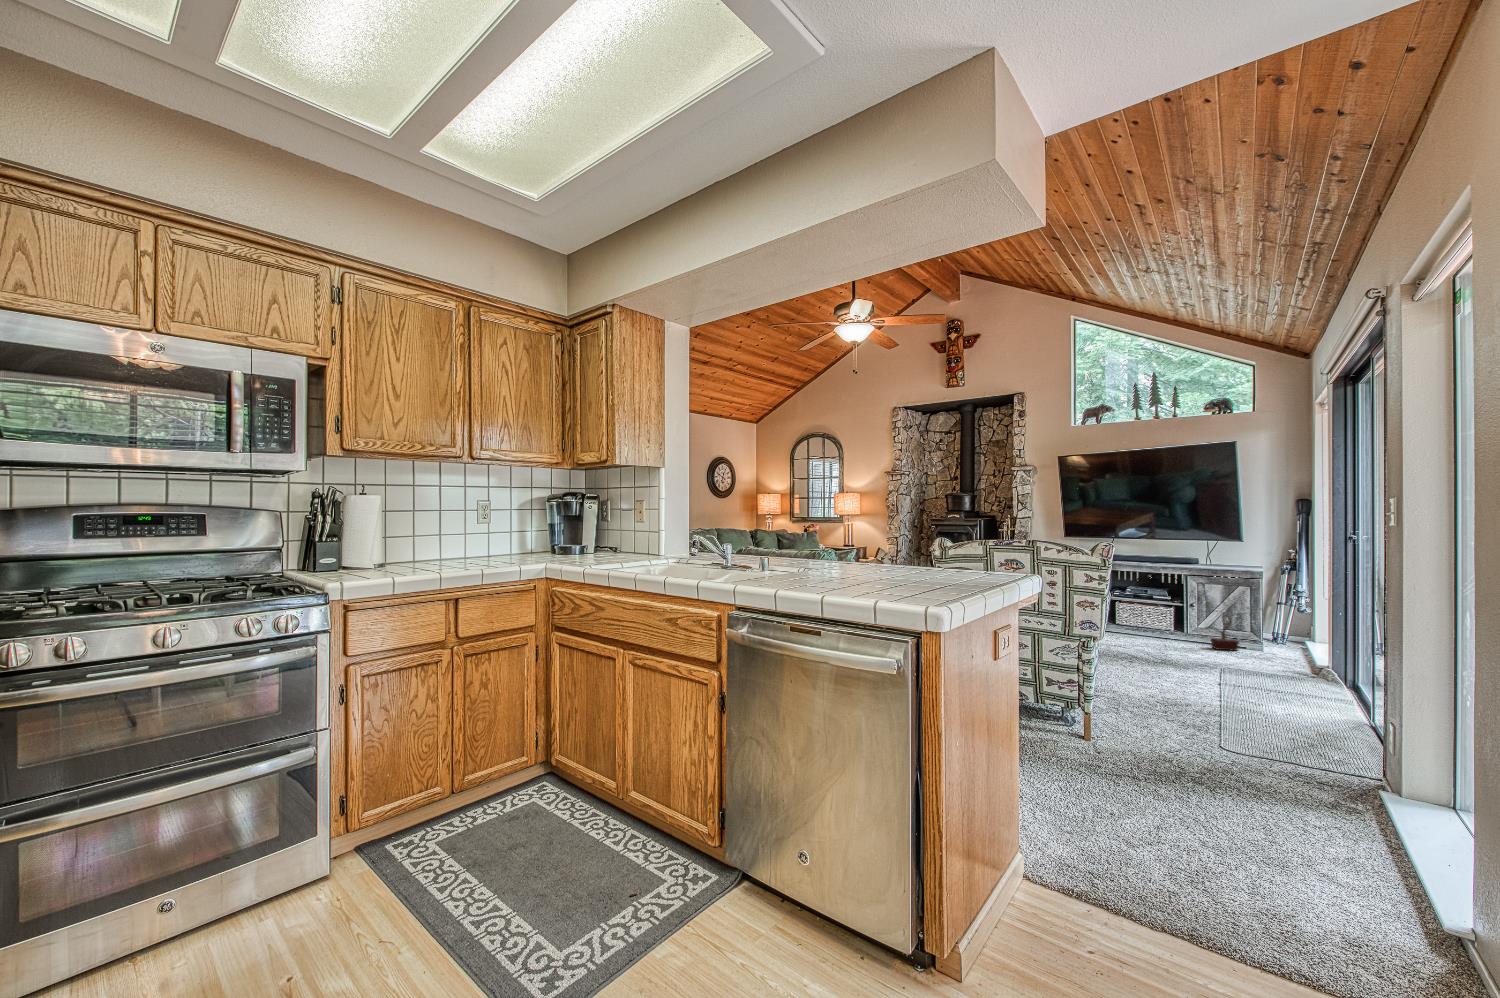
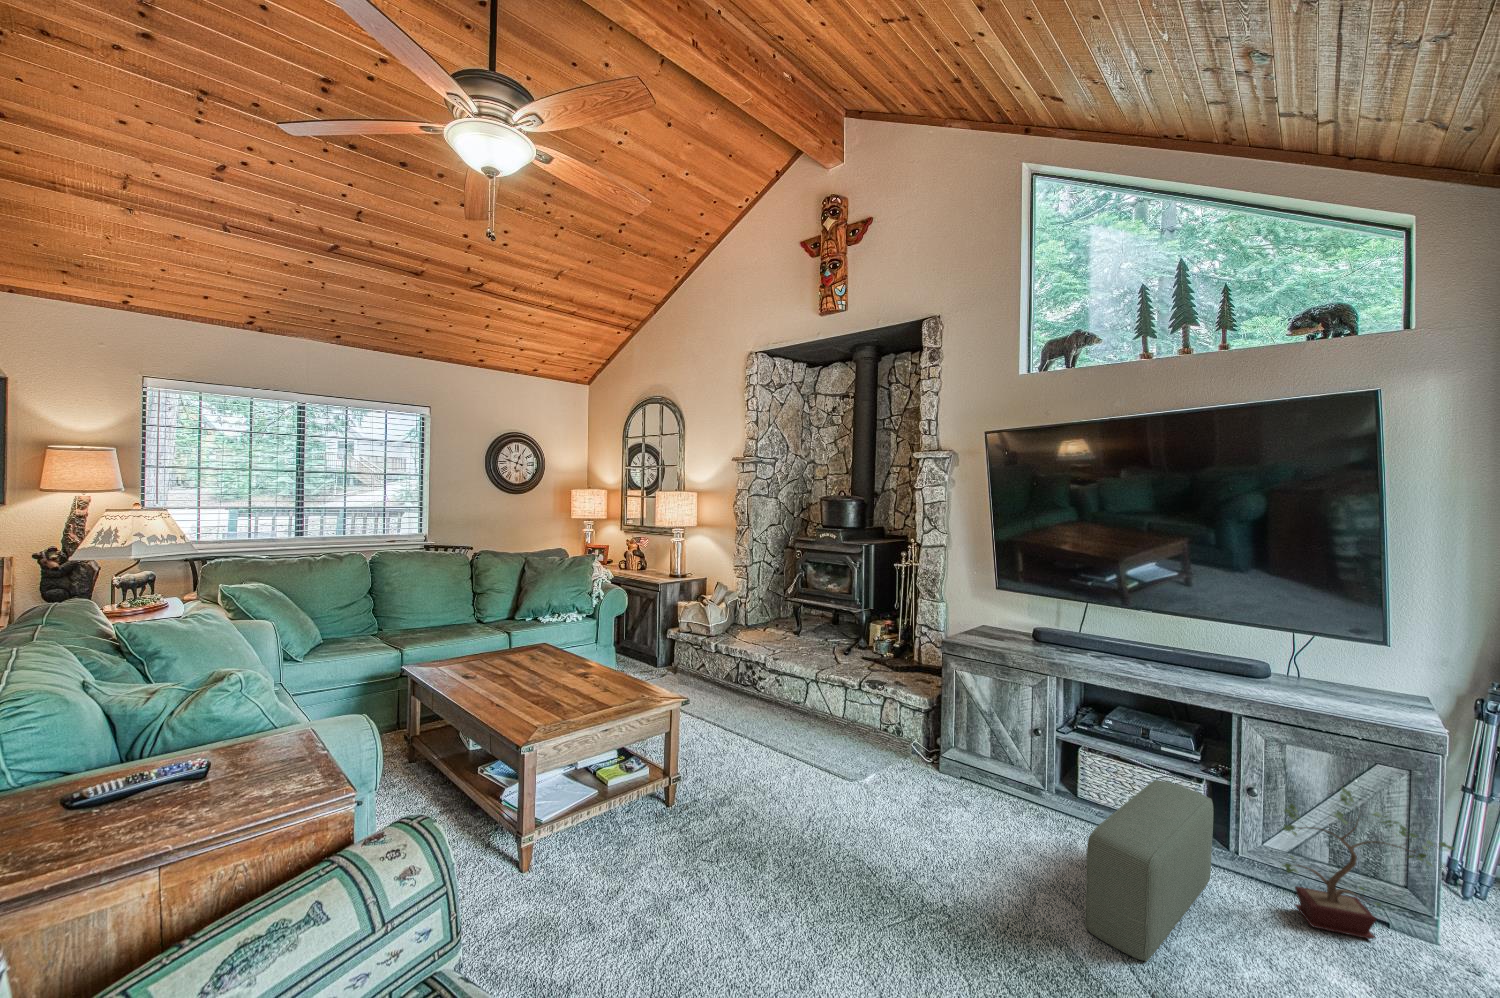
pouf: none [1129,605,1177,656] -> present [1085,780,1213,962]

